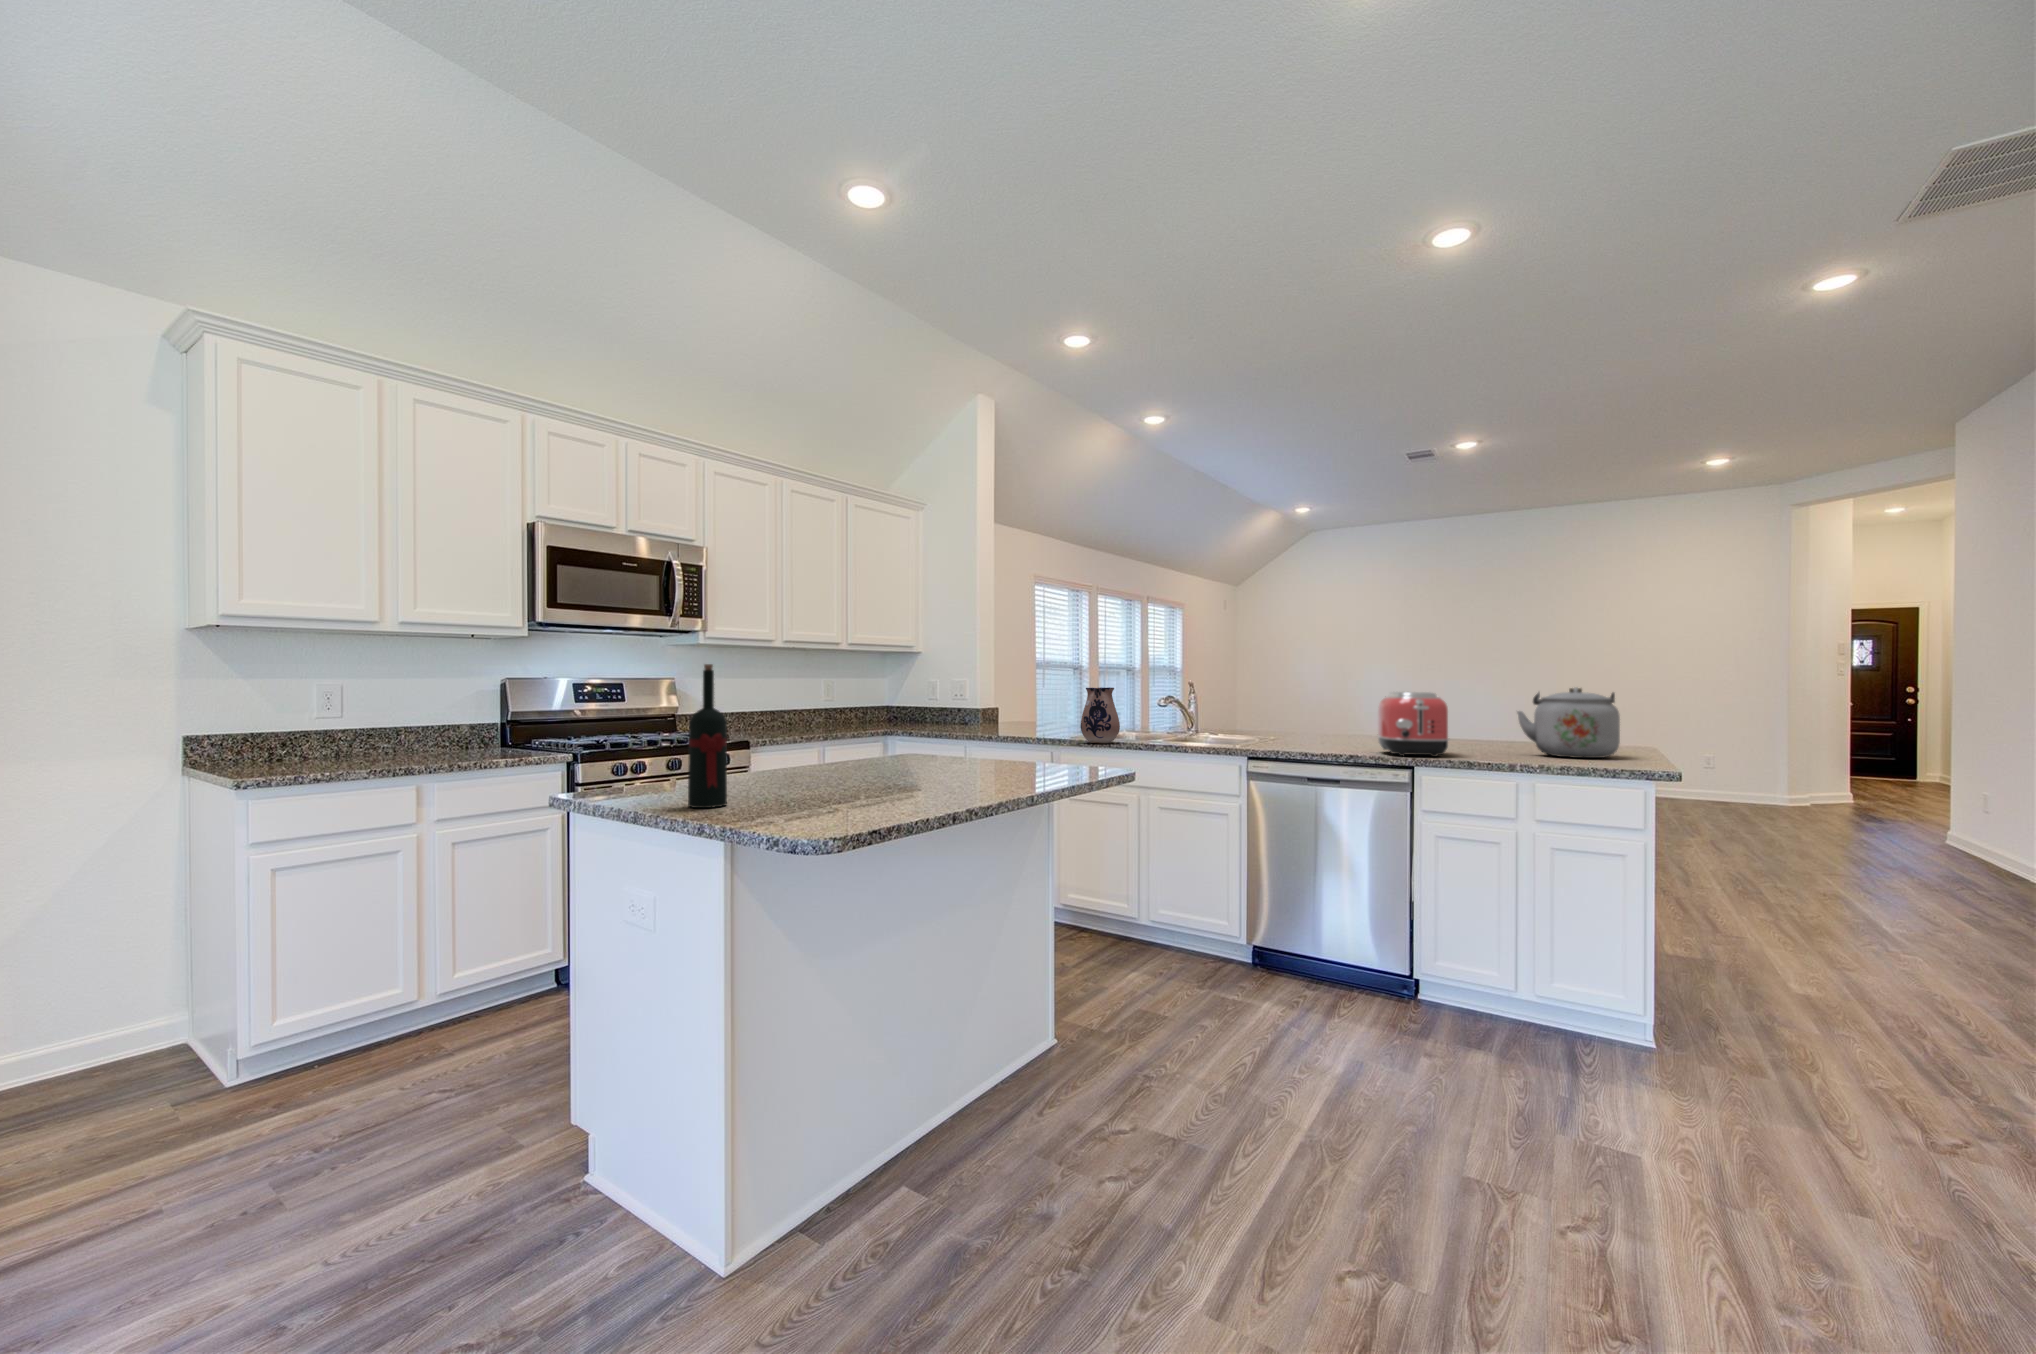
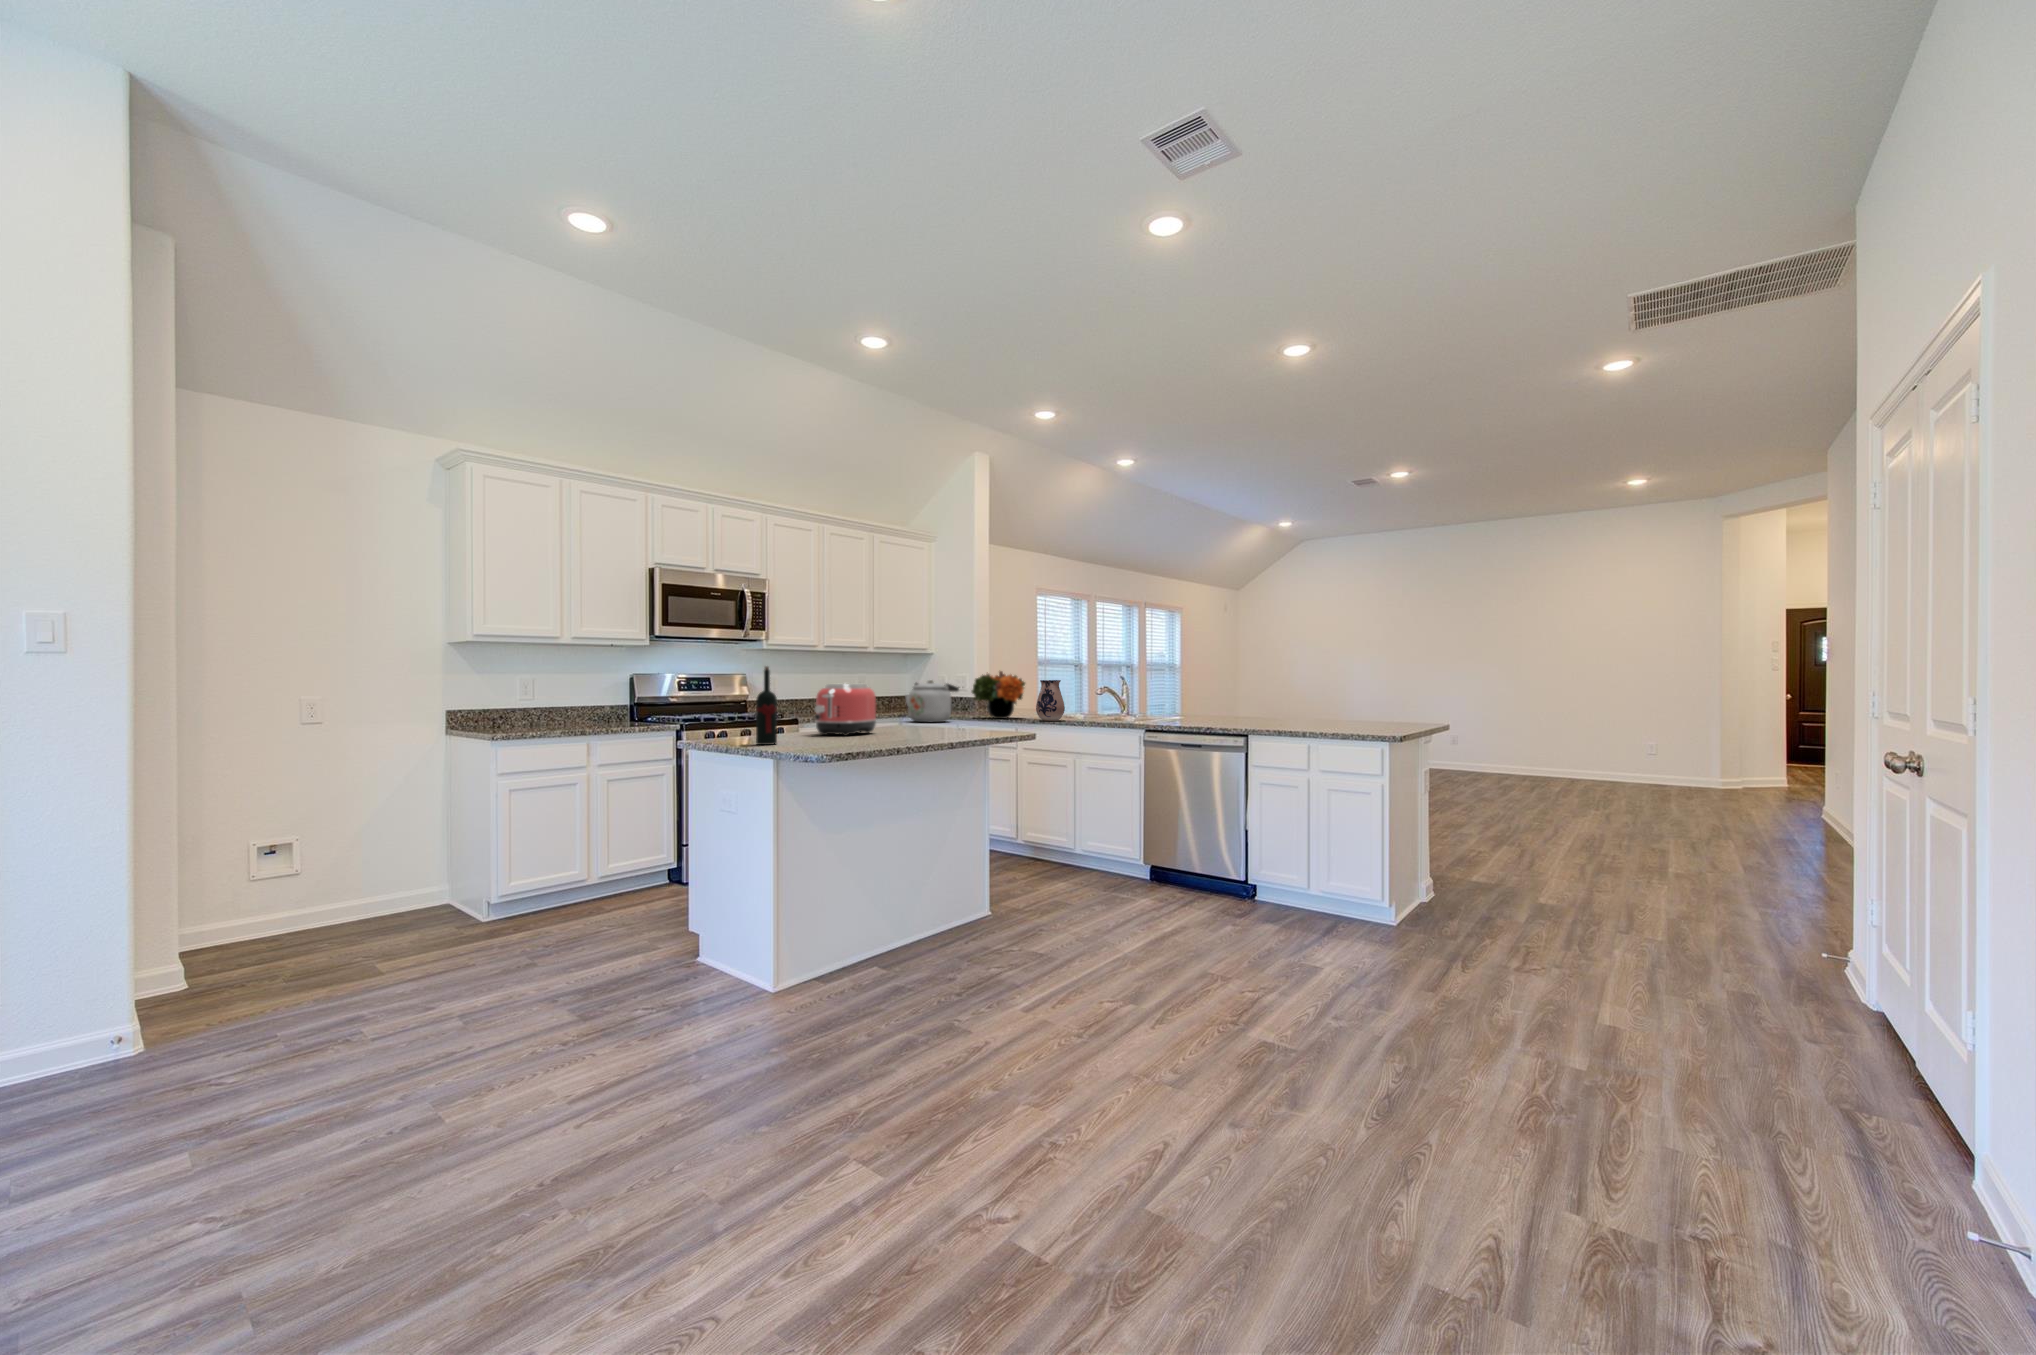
flower arrangement: none [985,675,1059,739] -> present [972,671,1025,719]
kettle: present [1517,687,1620,758] -> present [906,680,959,722]
toaster: present [1378,692,1449,757] -> present [815,683,876,736]

